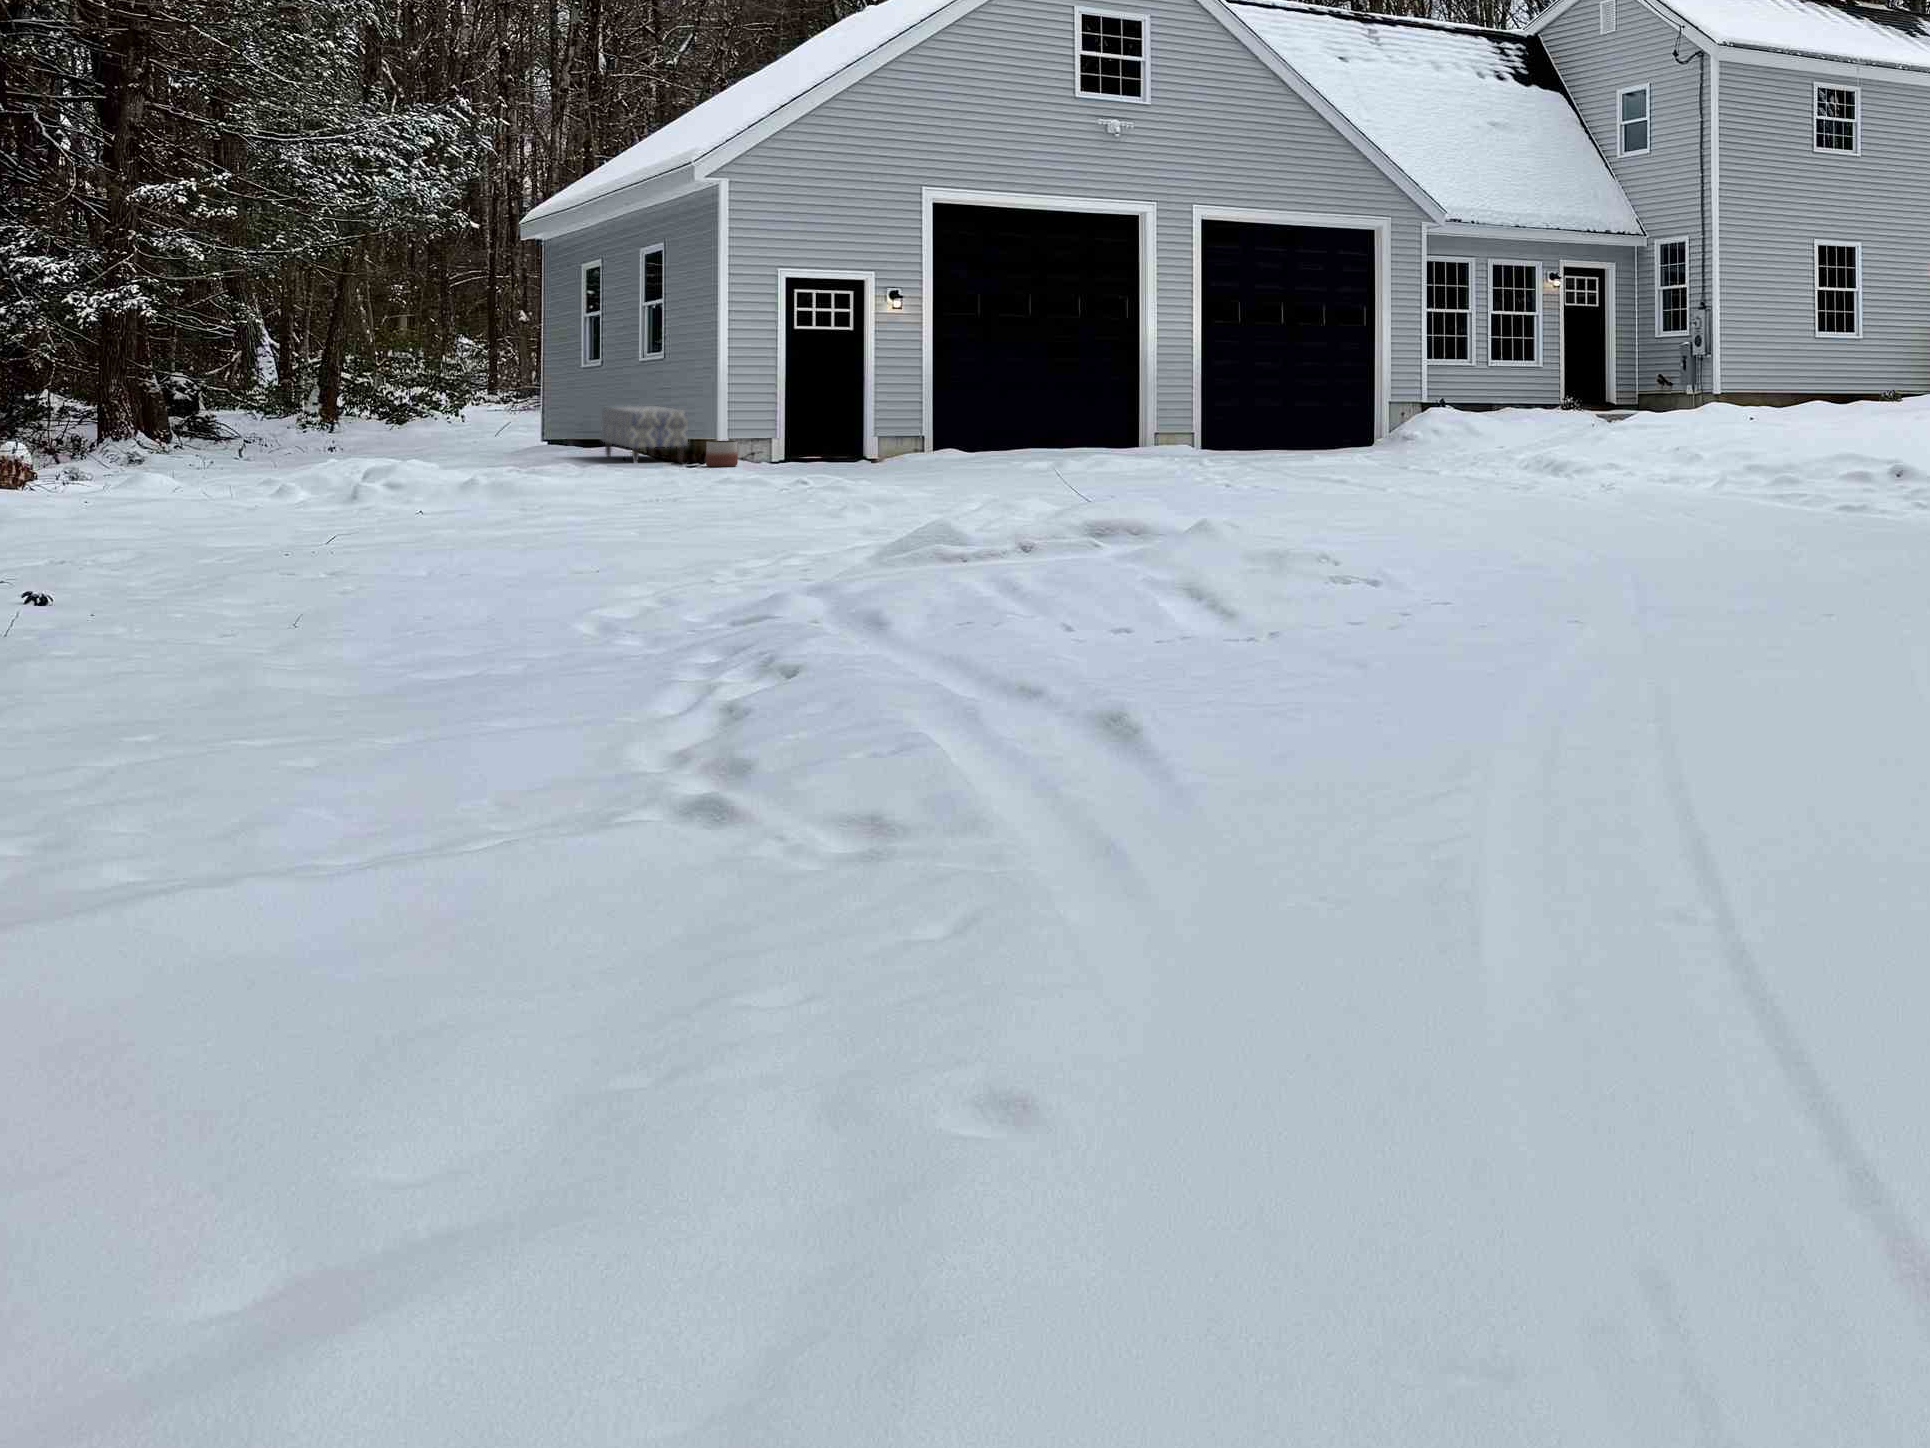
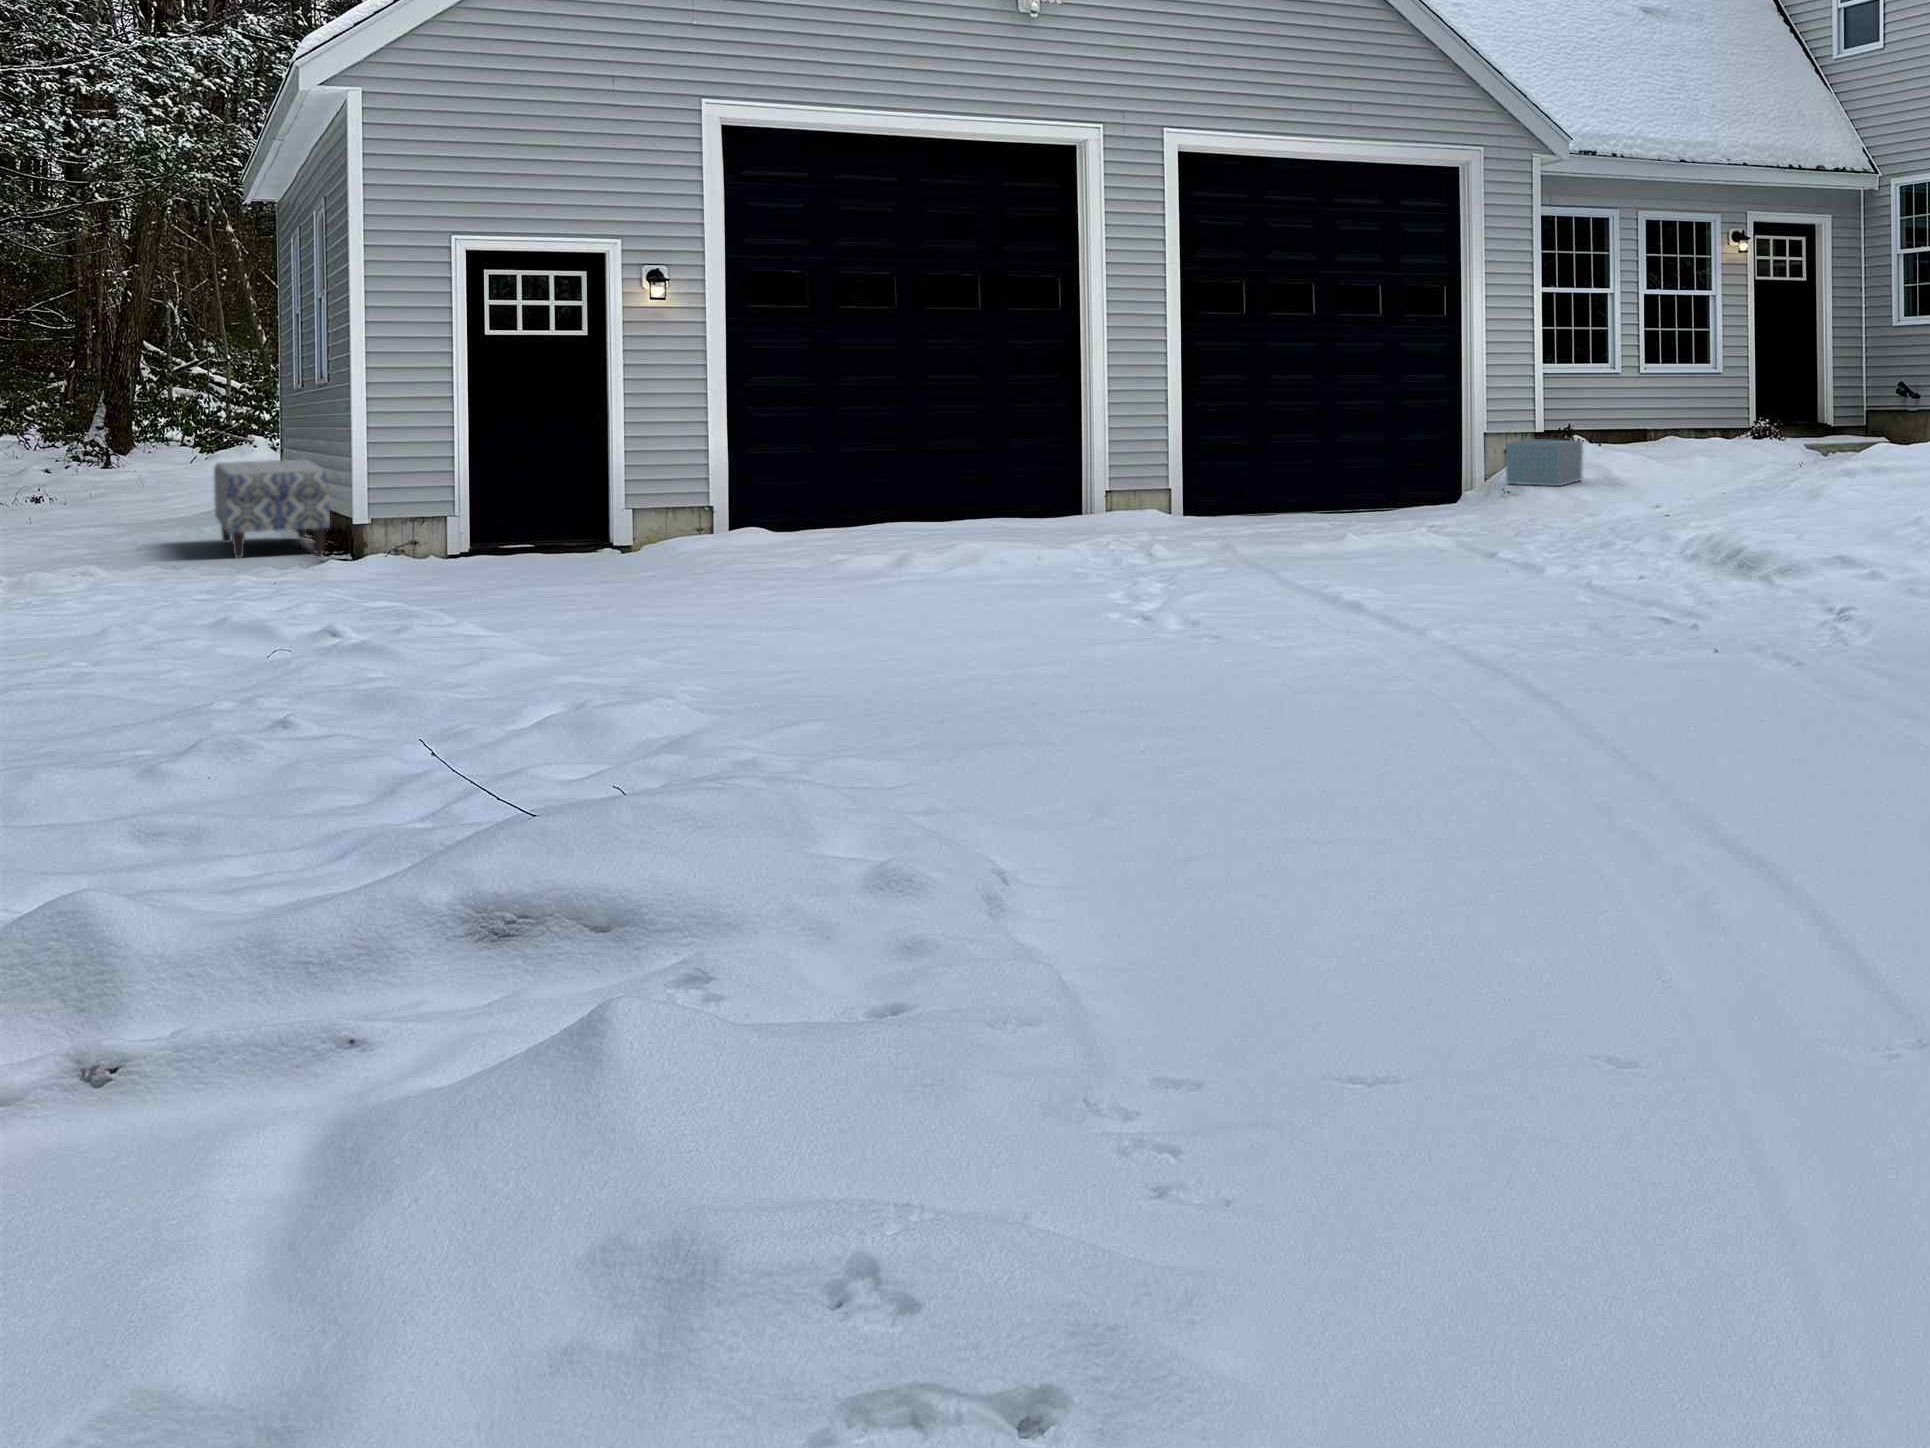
storage box: none [1404,405,1453,434] -> present [1506,439,1583,486]
planter: present [706,440,738,467] -> none [332,522,388,568]

